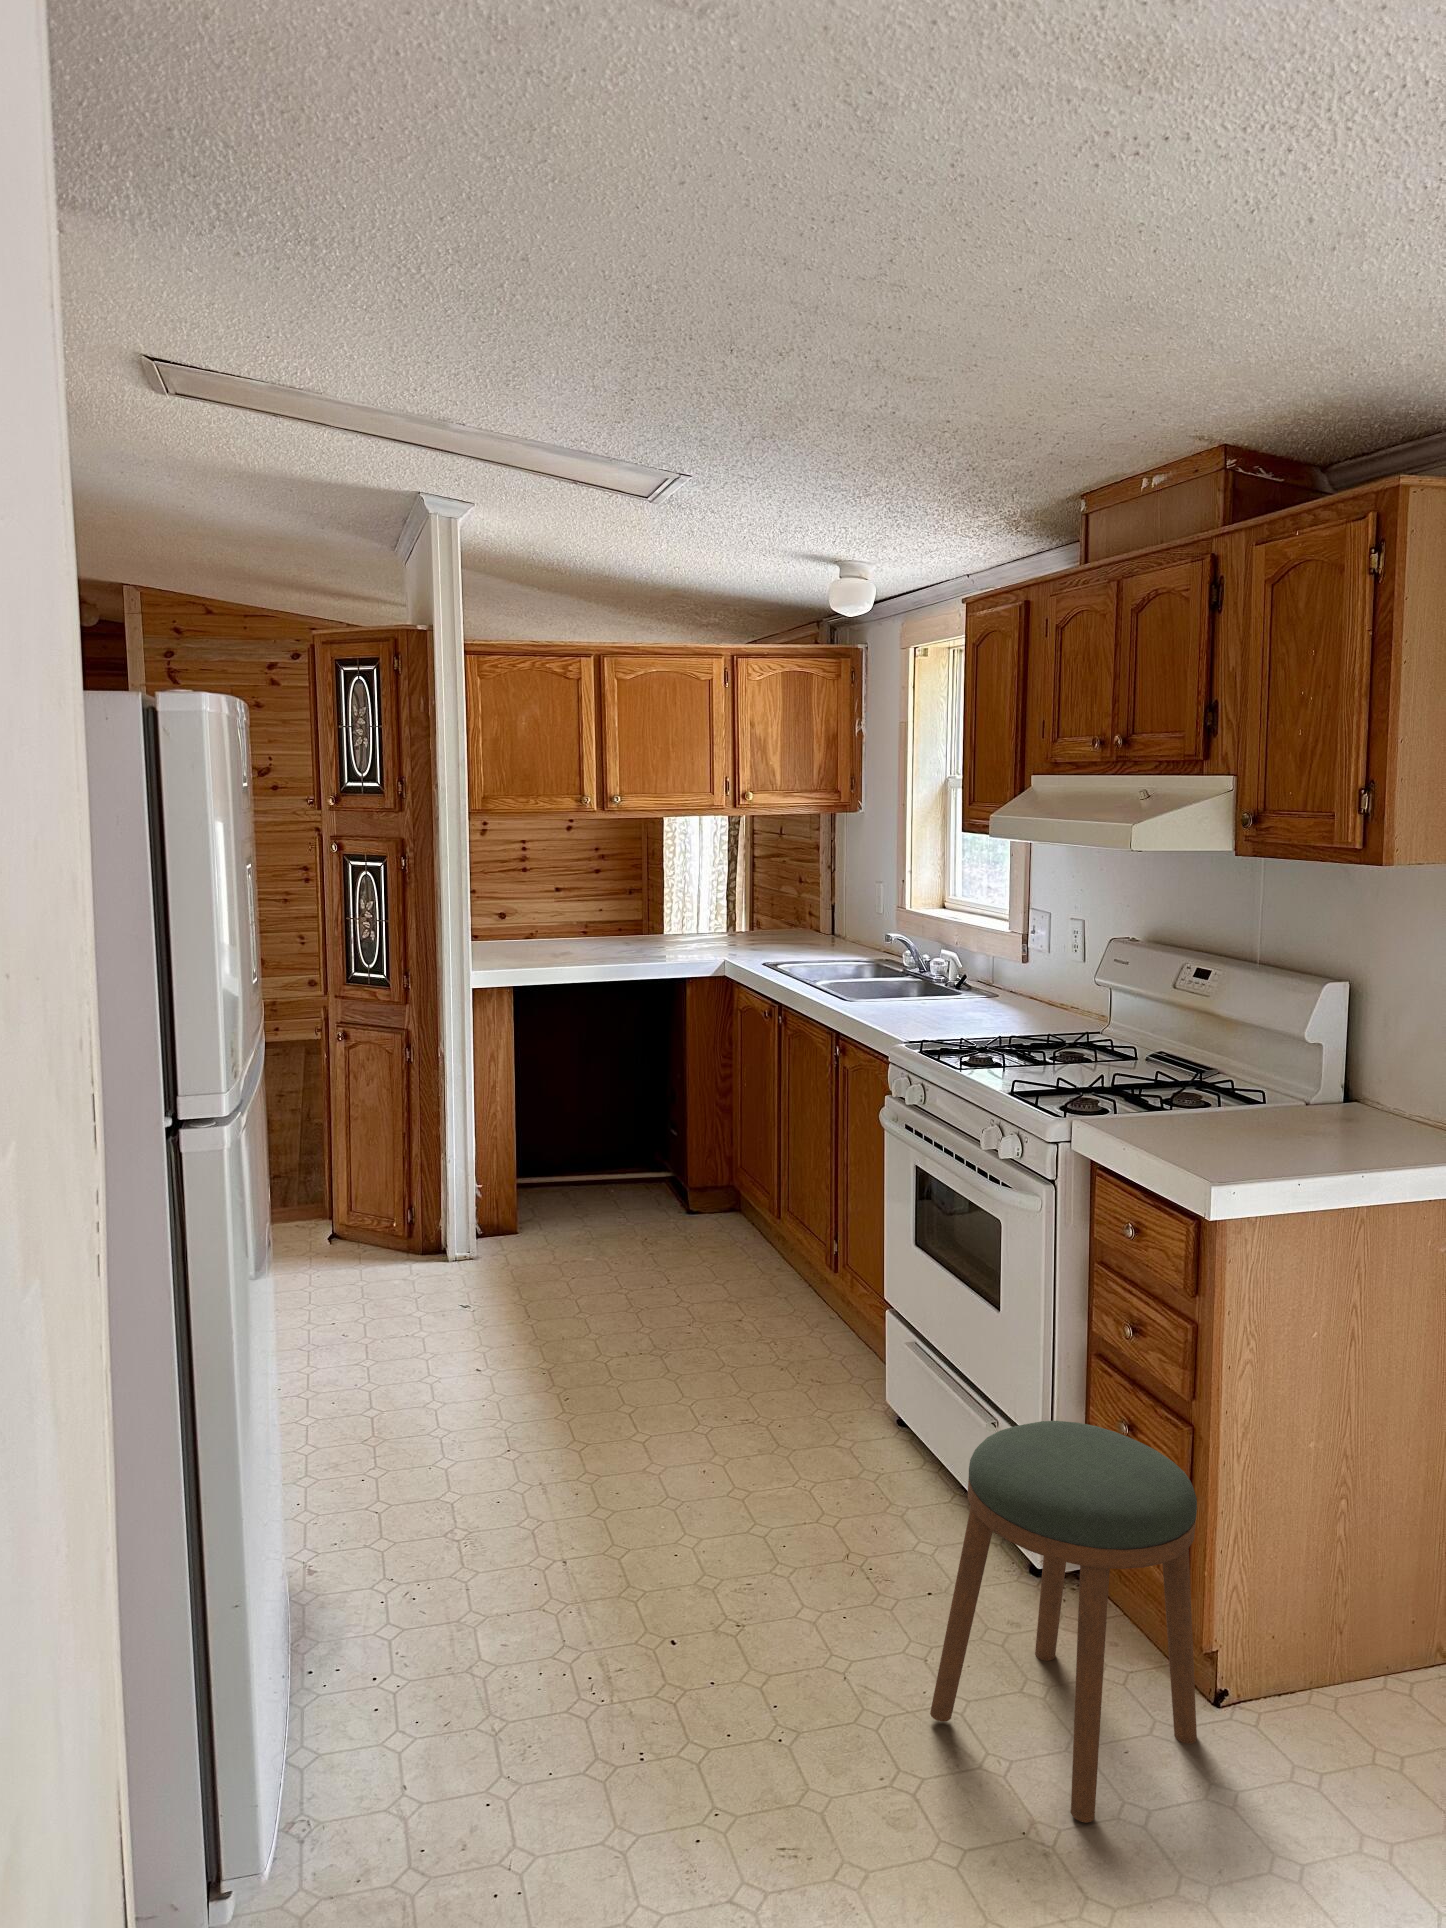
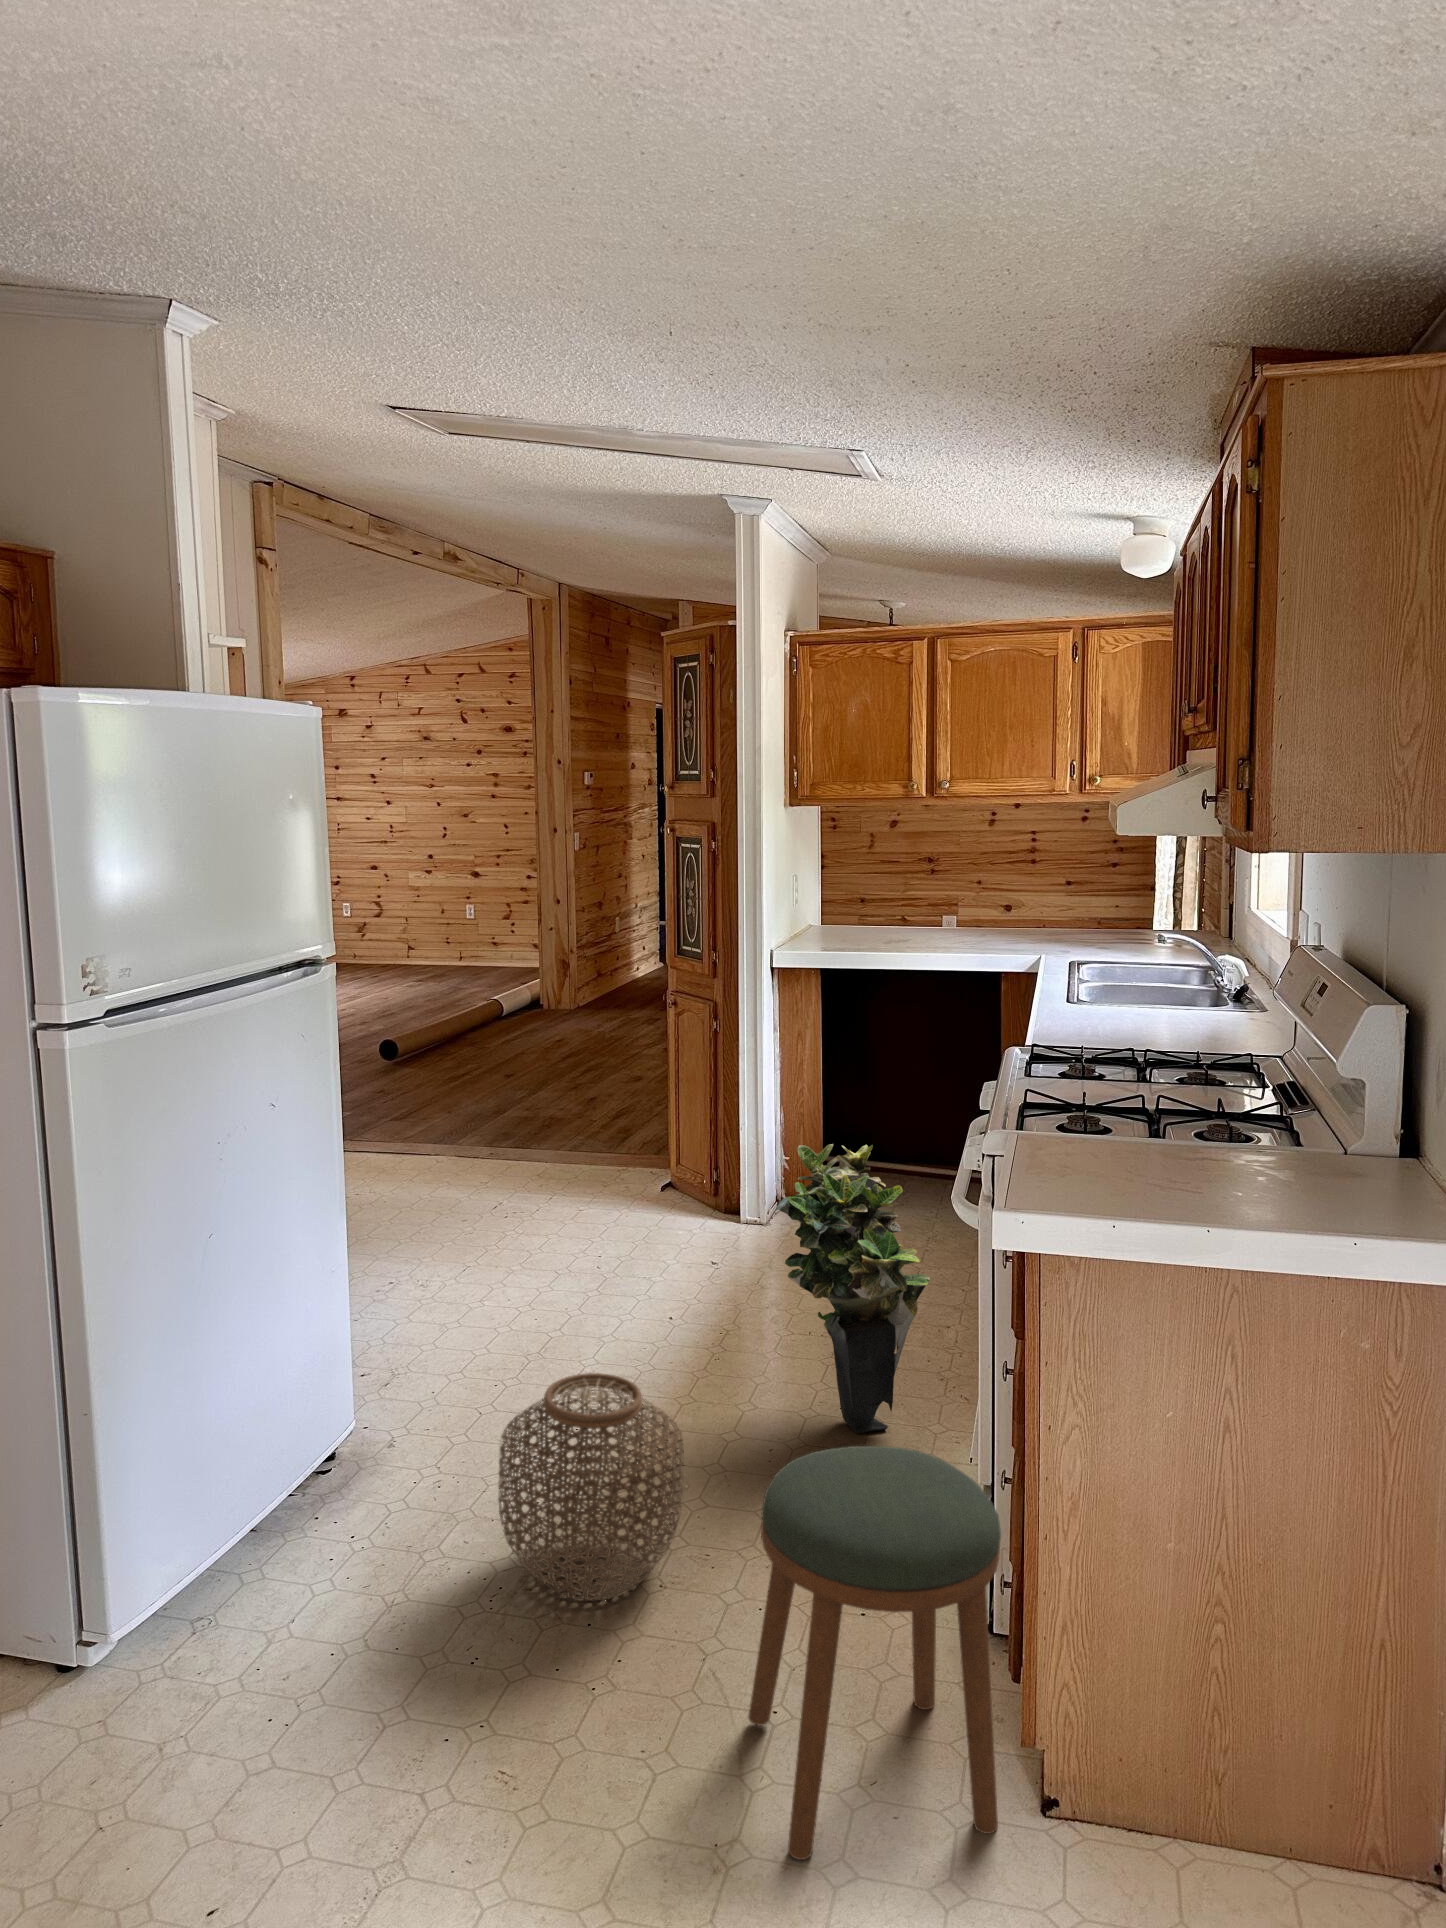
potted plant: none [660,1155,811,1438] -> present [776,1144,930,1434]
woven basket: none [555,1422,751,1665] -> present [498,1373,684,1601]

